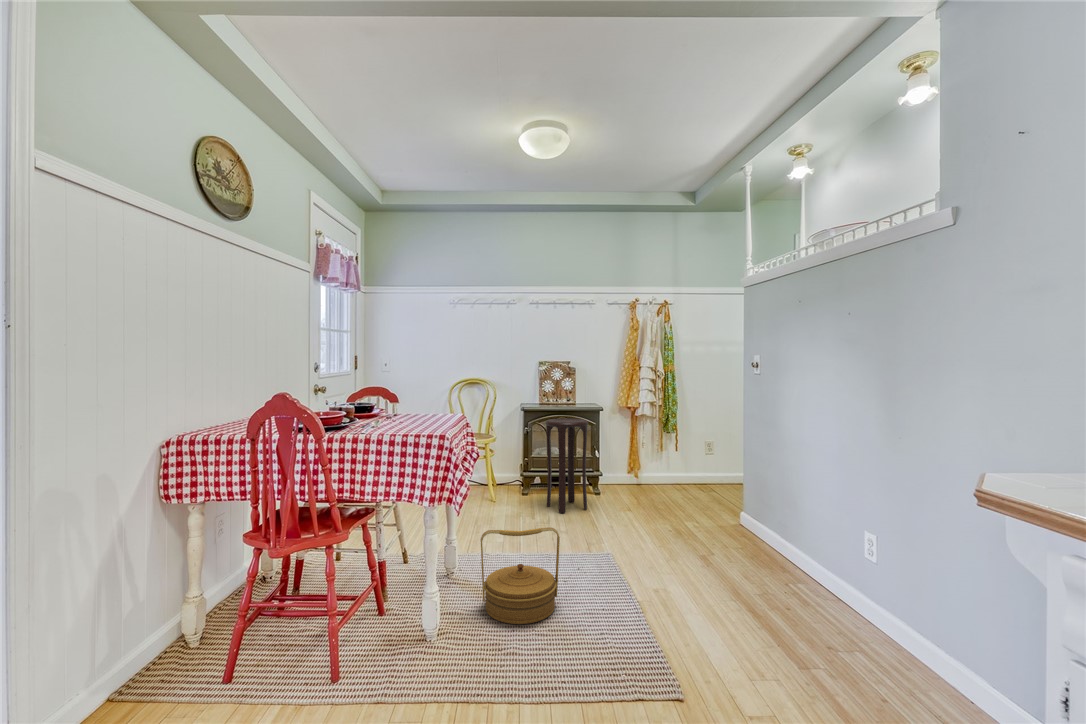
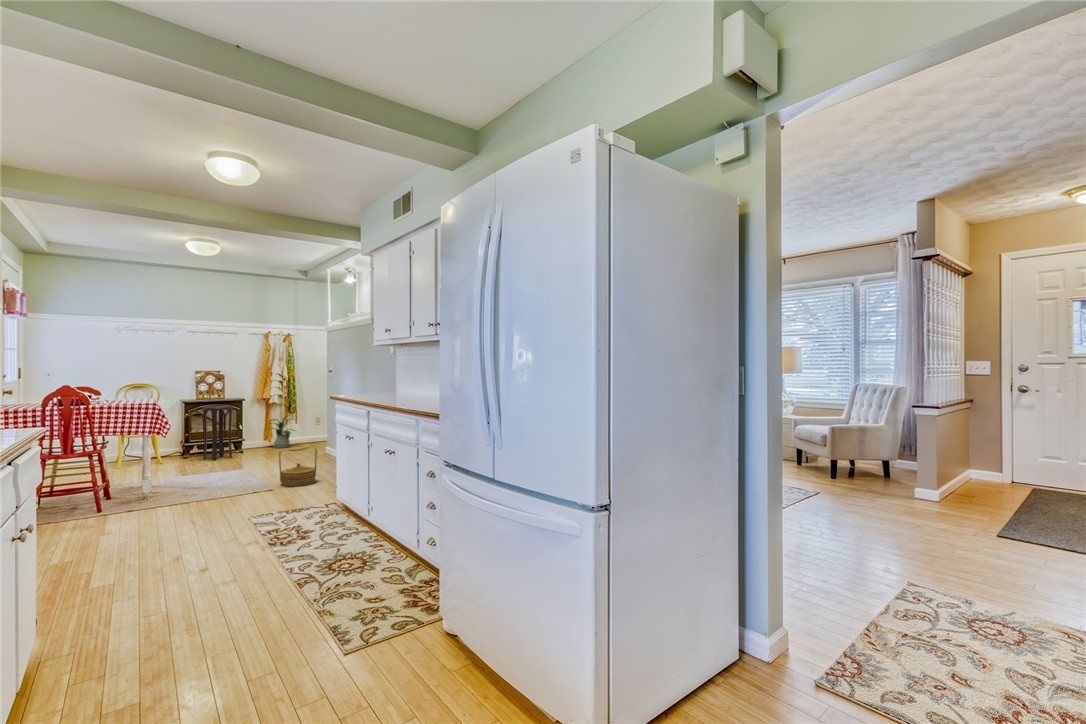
house plant: none [629,439,687,494] -> present [272,416,293,448]
basket: present [481,527,560,624] -> present [279,446,317,486]

